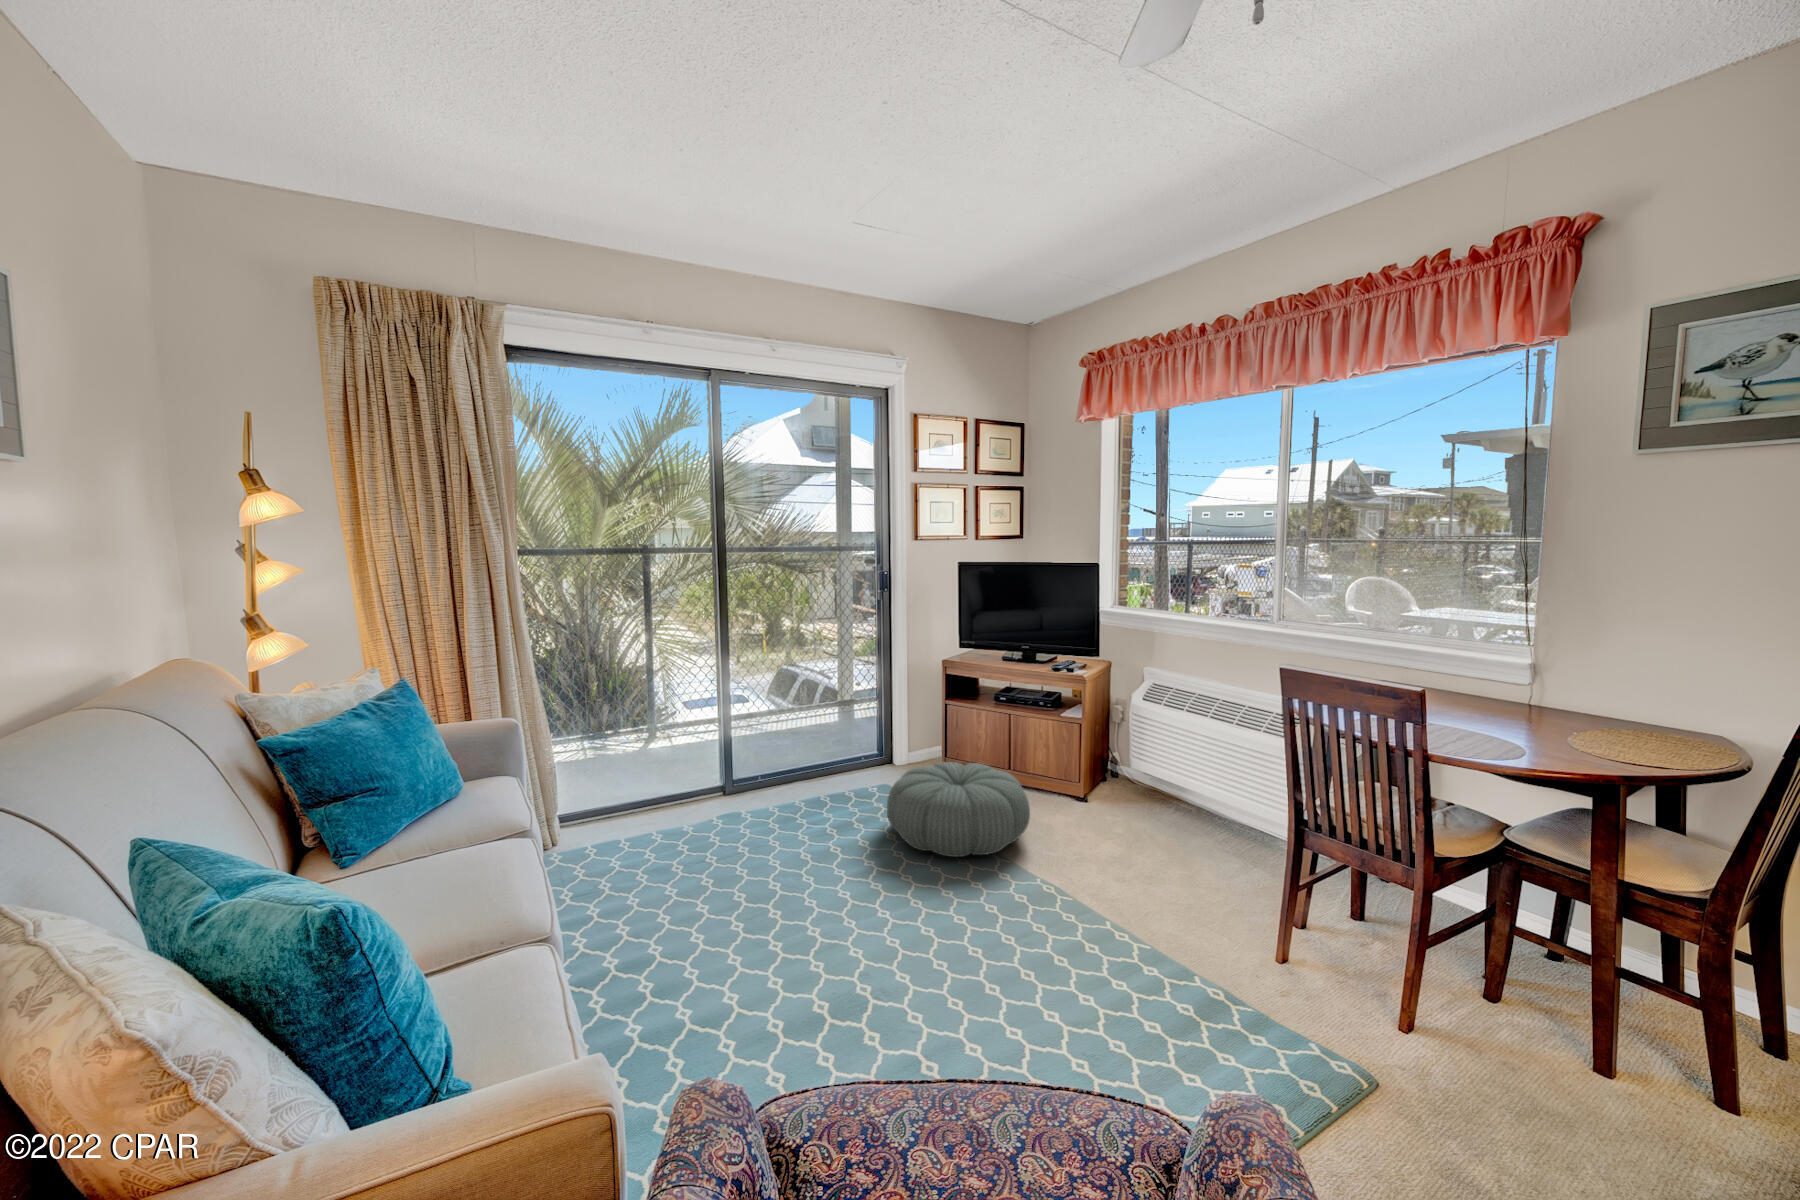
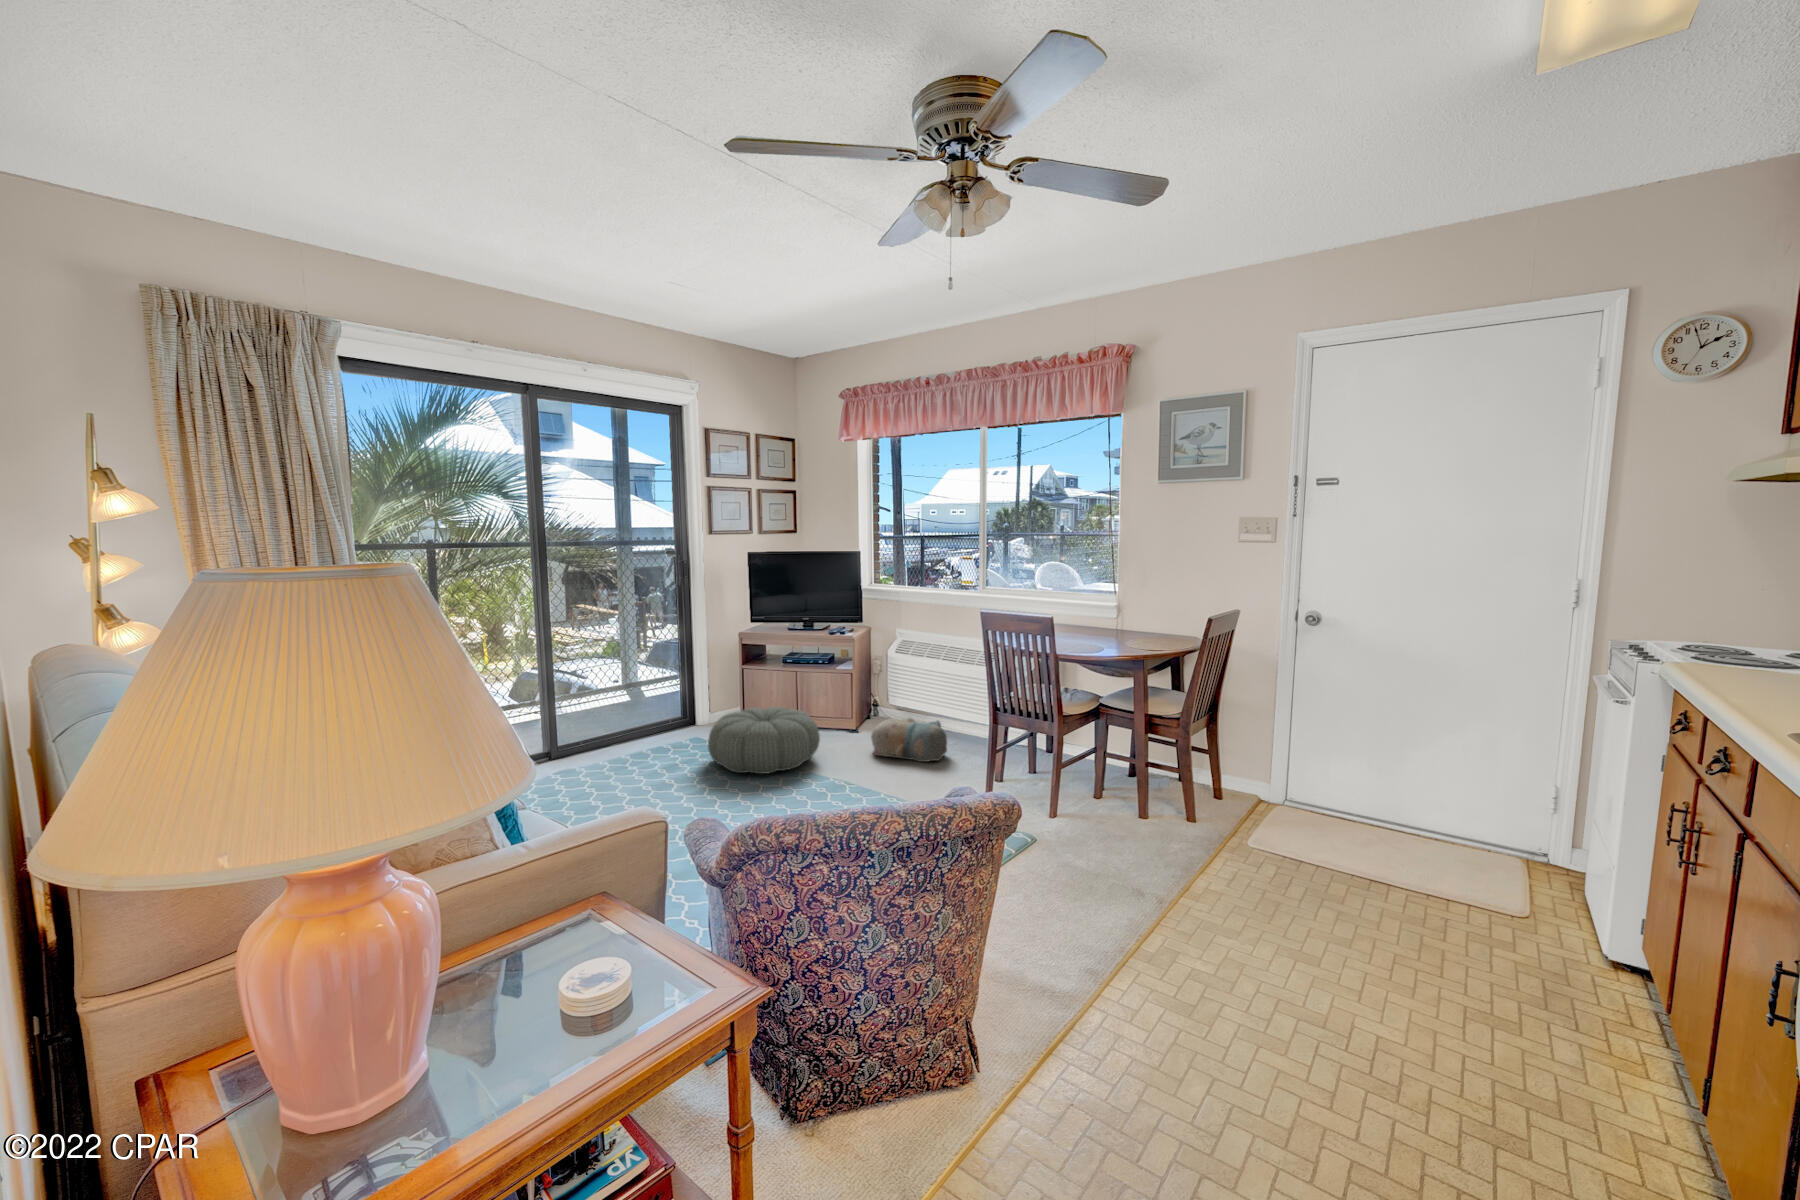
plush toy: none [1103,797,1216,871] -> present [871,718,947,762]

